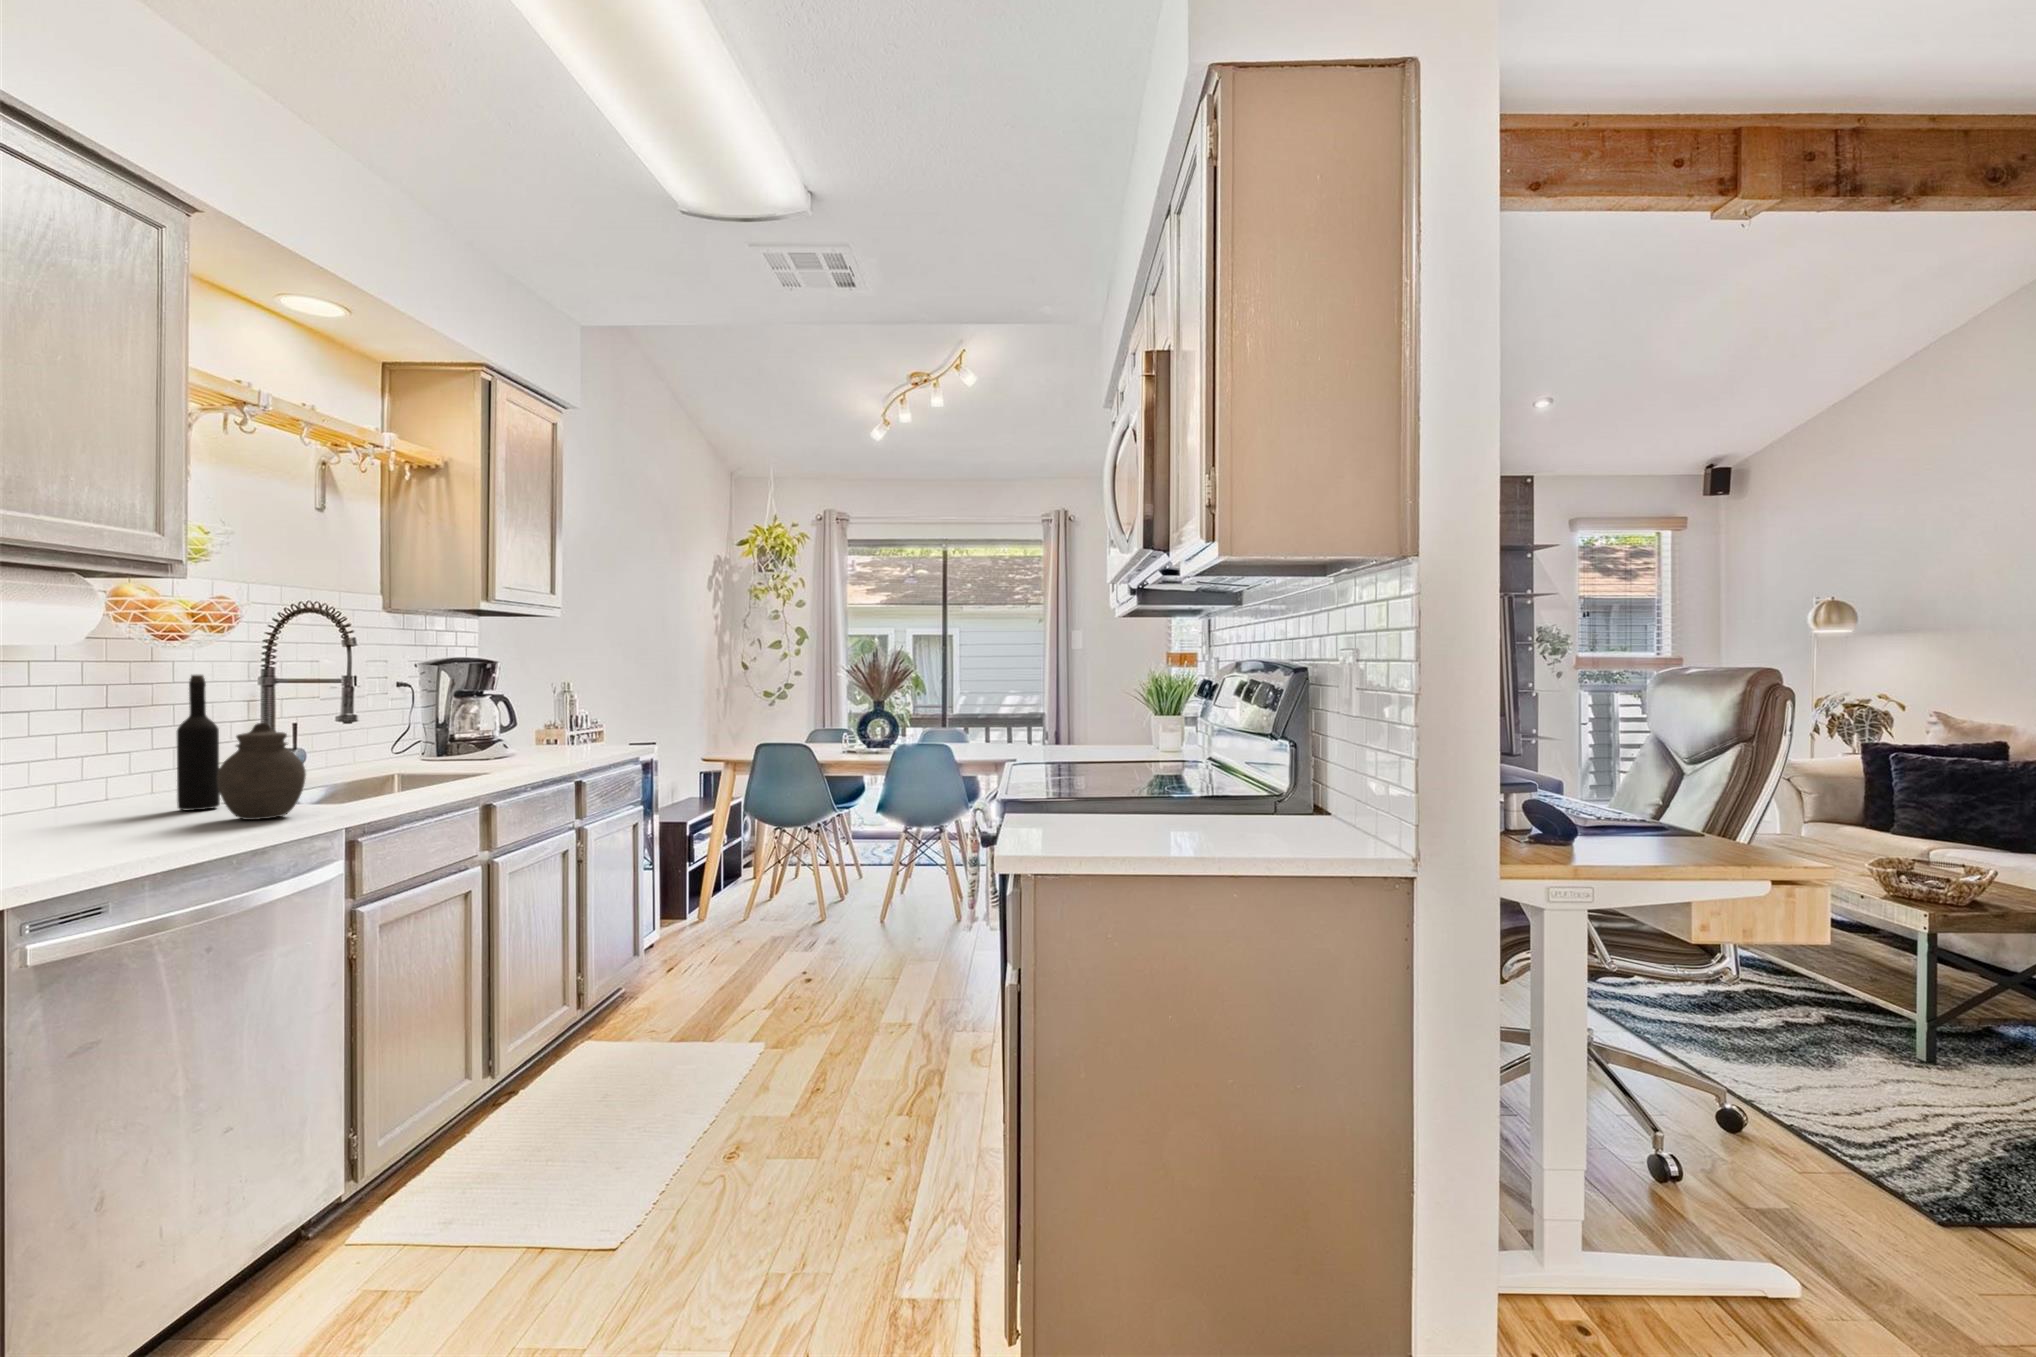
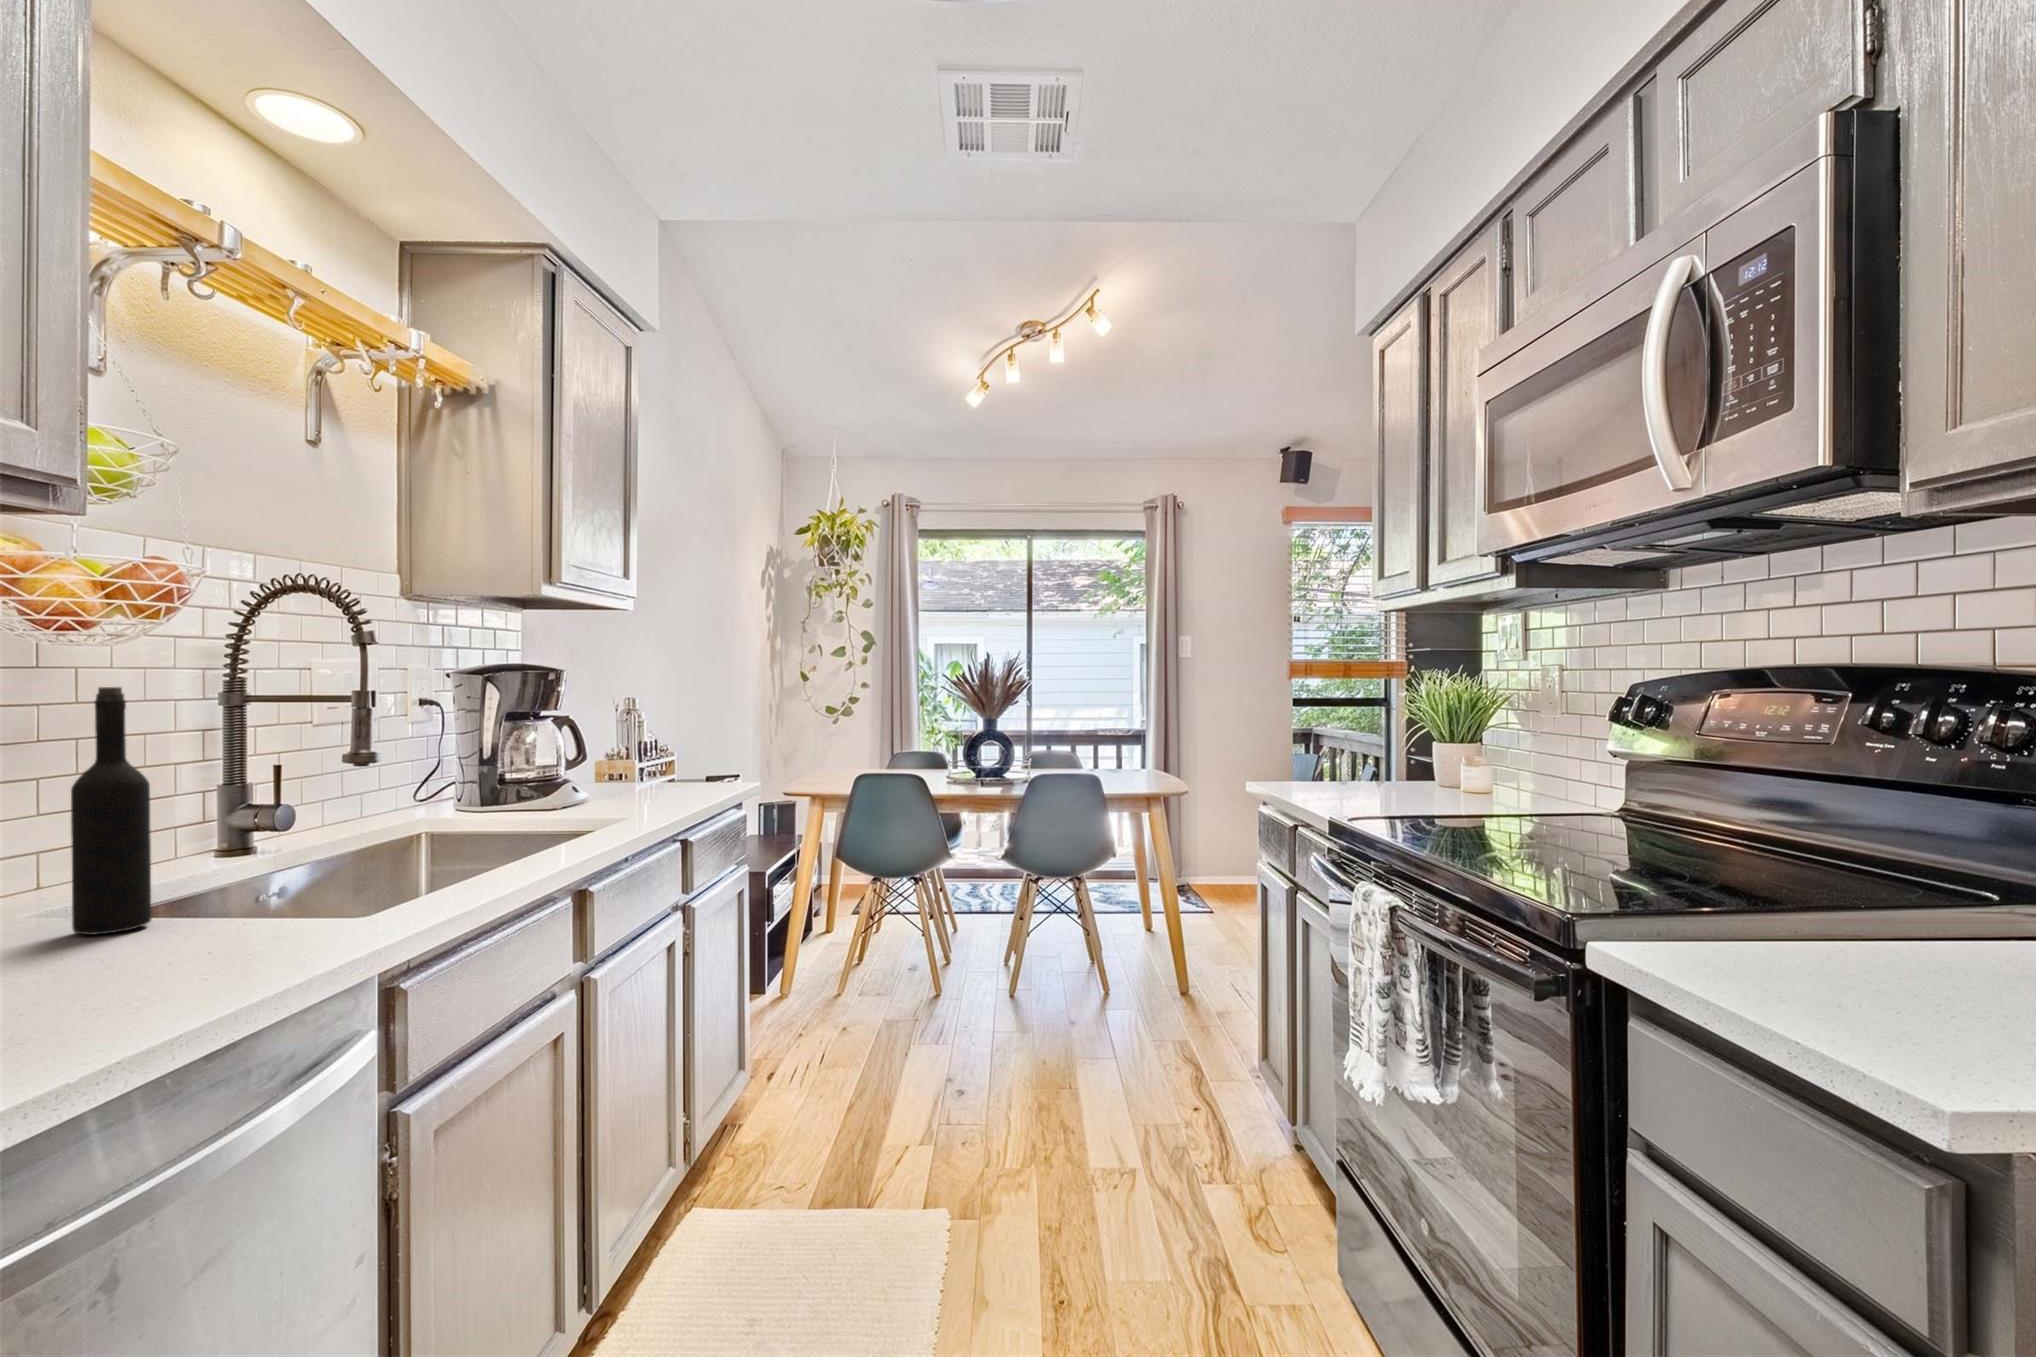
jar: present [217,723,306,820] -> none [142,775,310,961]

